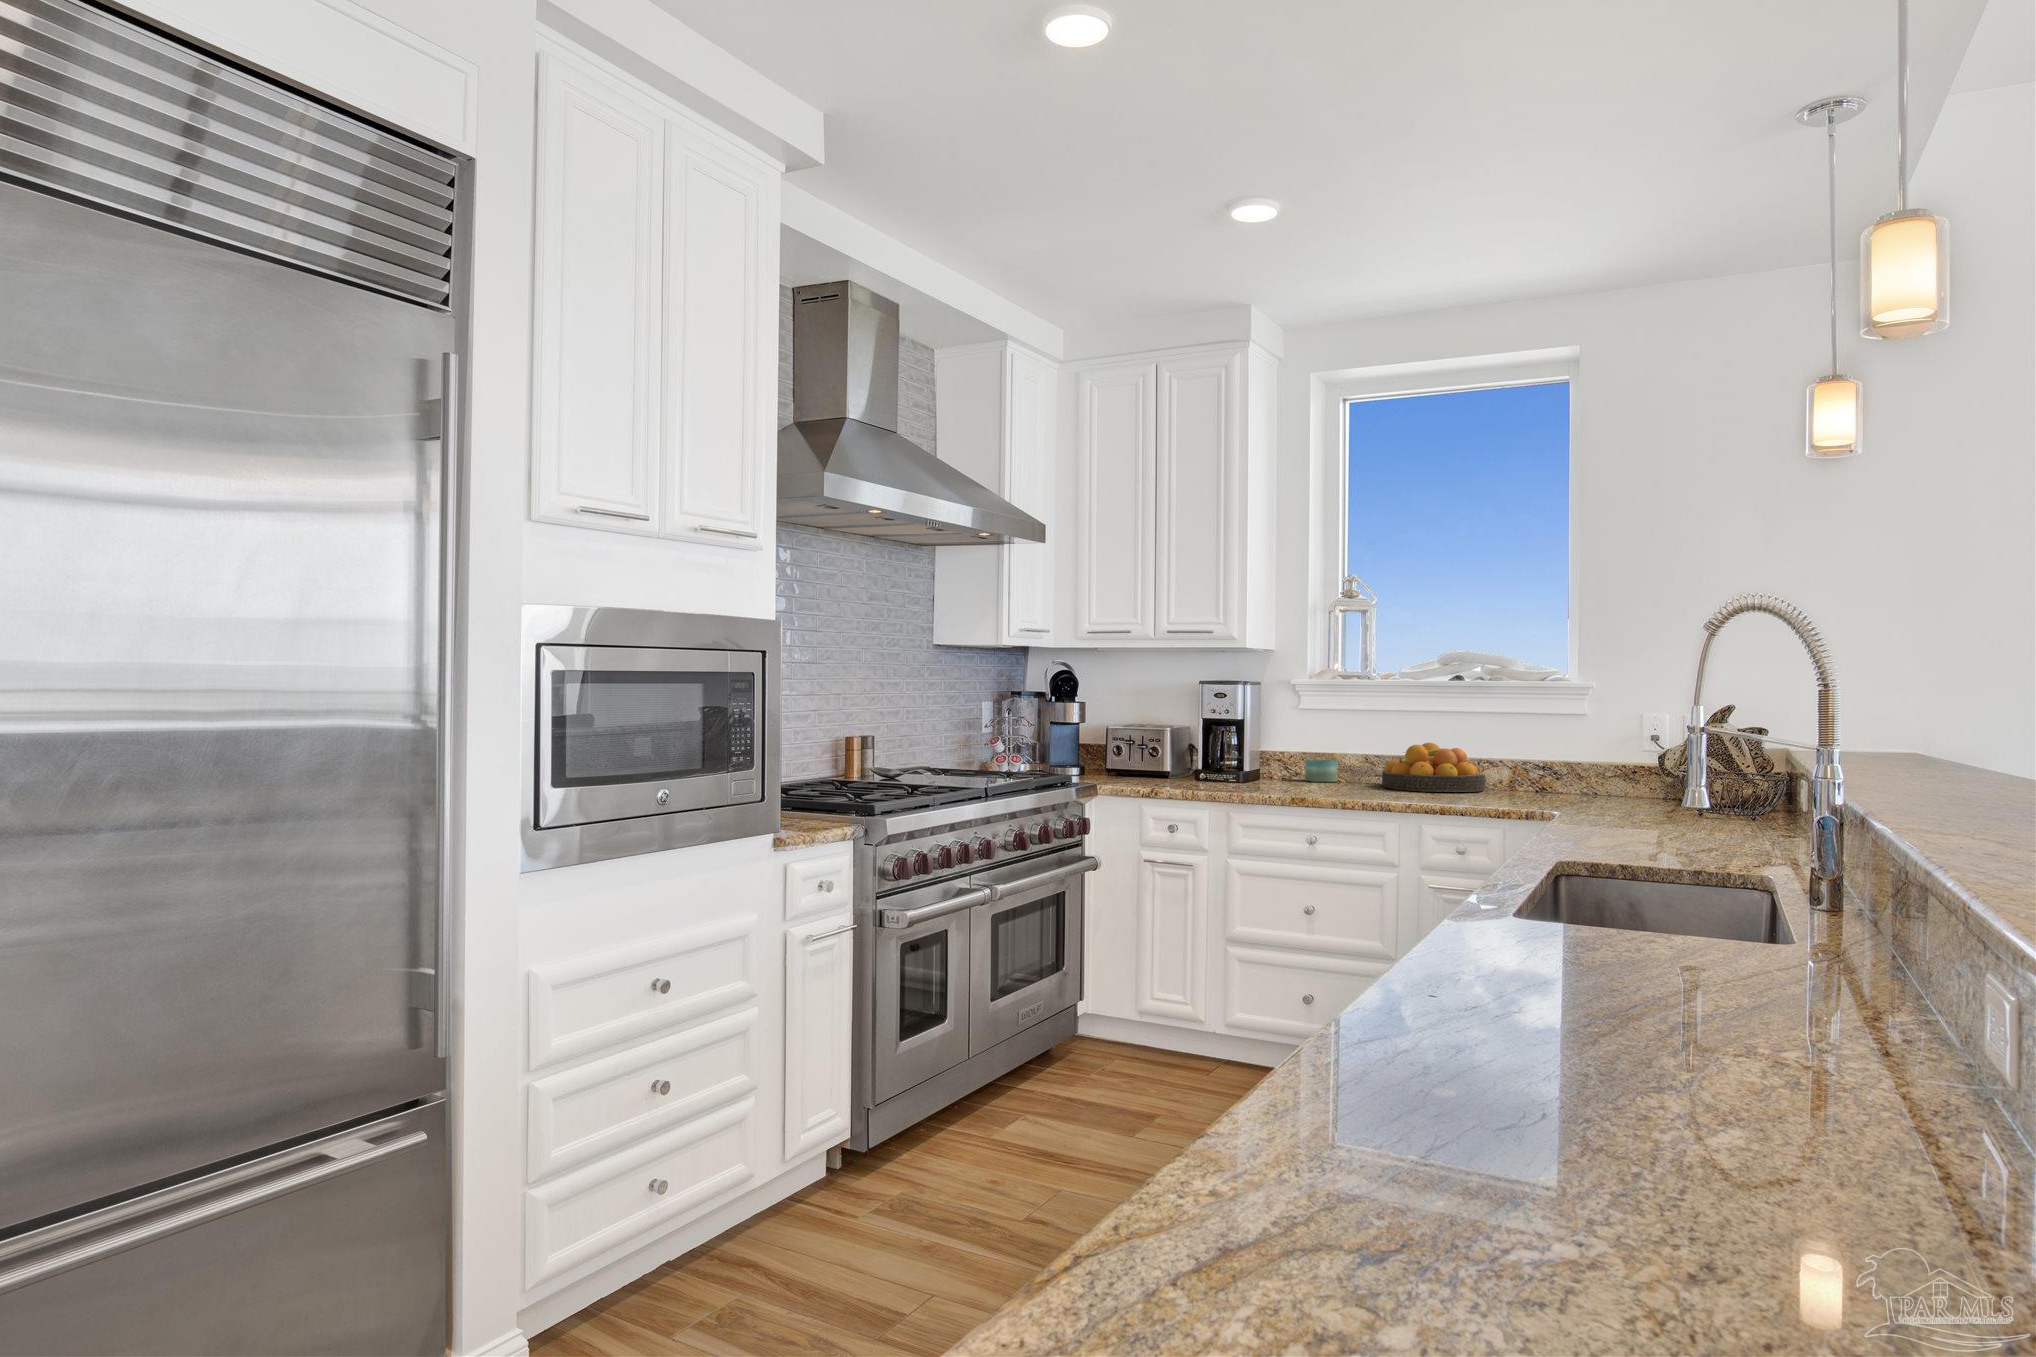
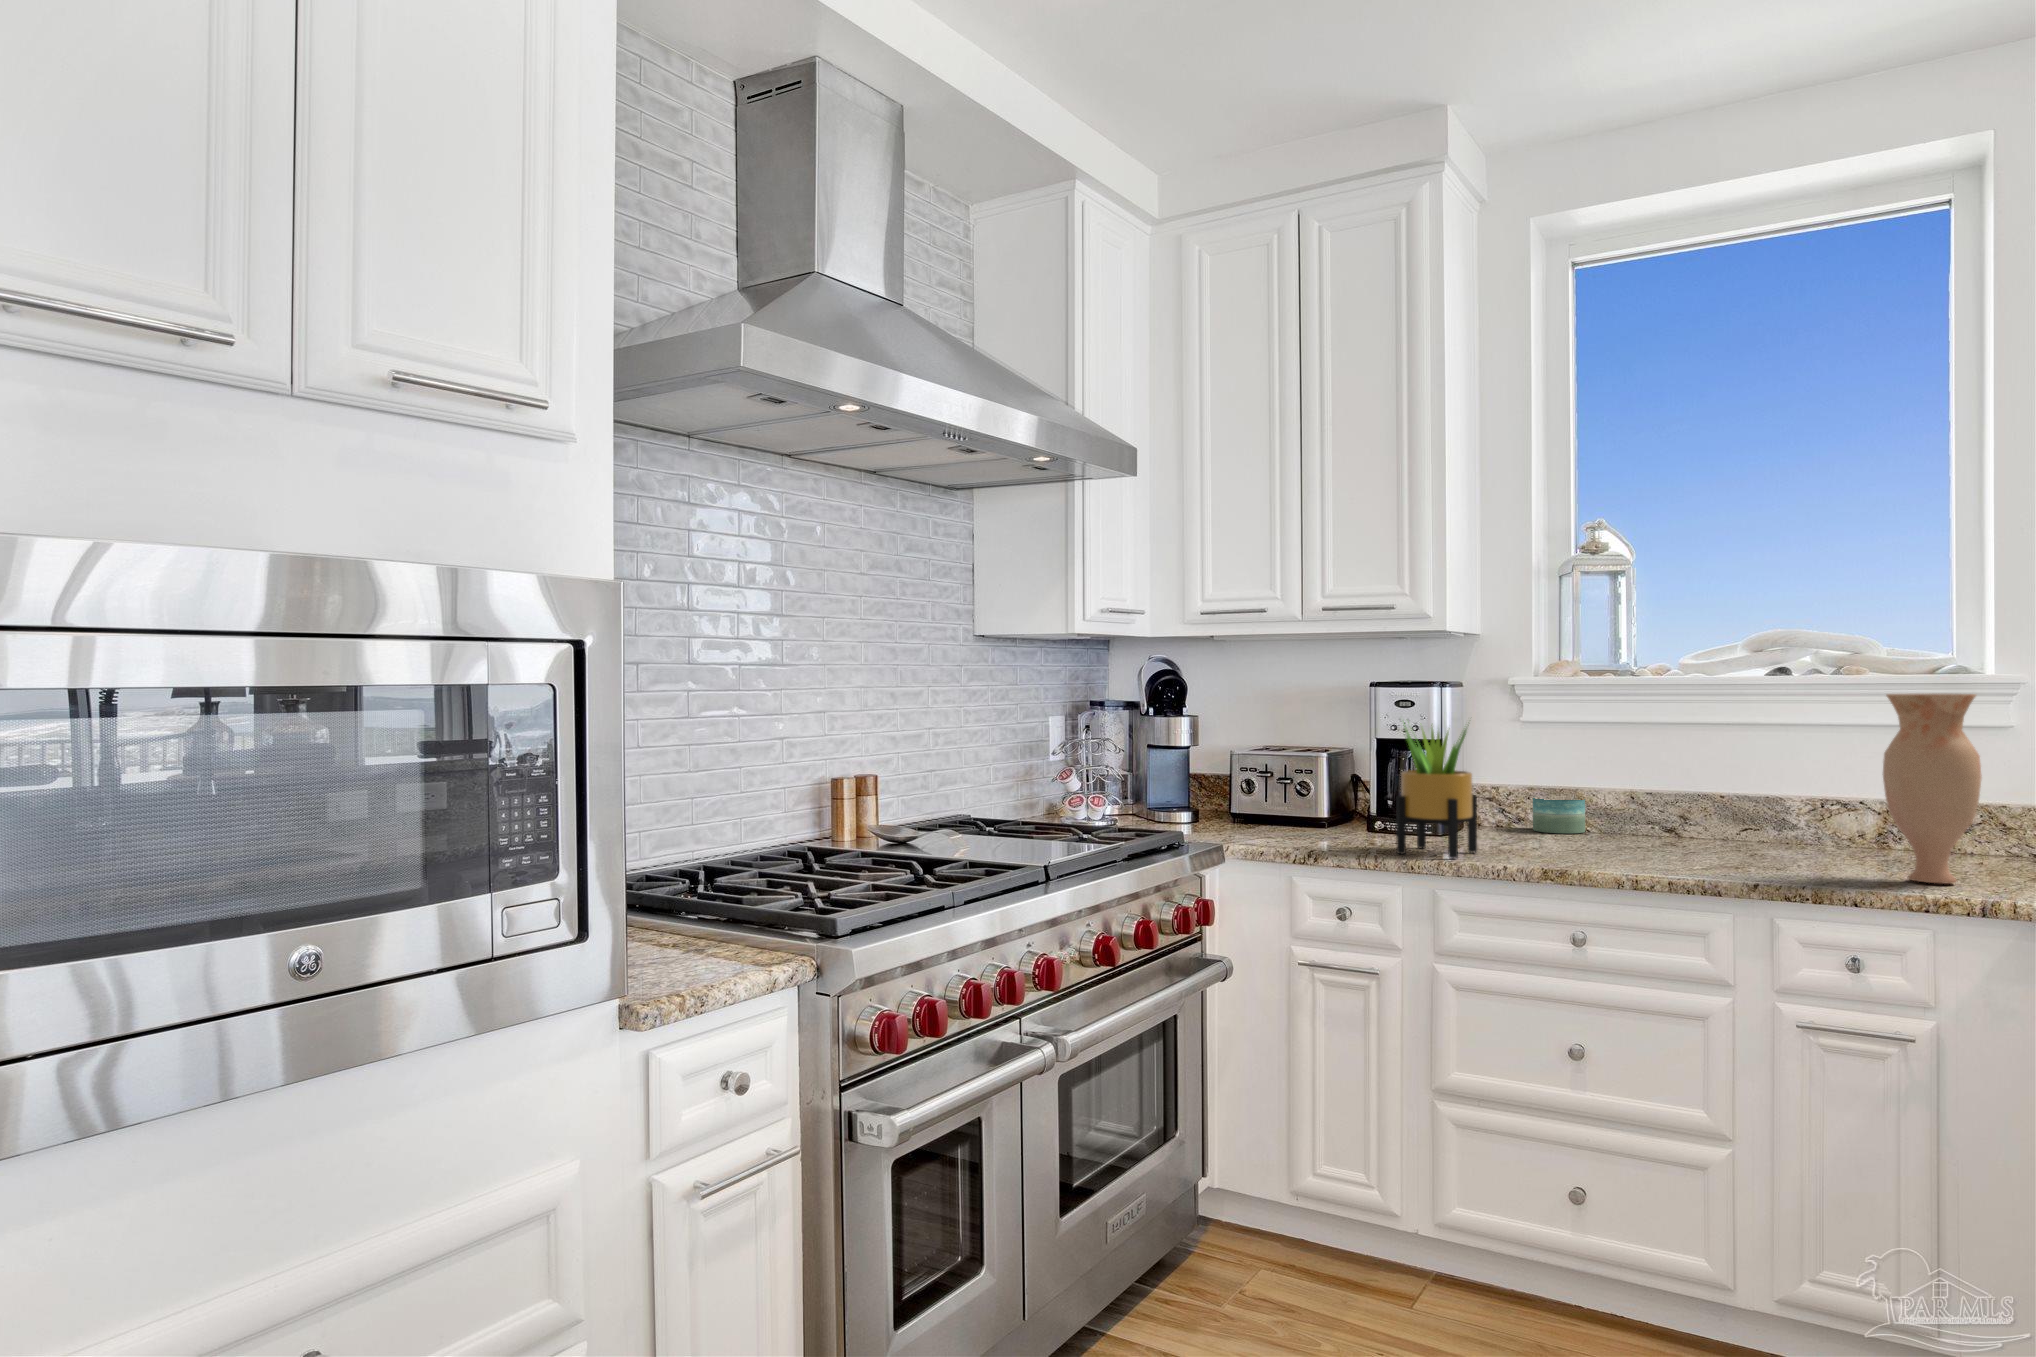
vase: none [1488,691,1539,804] -> present [1883,694,1982,884]
potted plant: none [1208,701,1259,792] -> present [1396,721,1477,858]
fruit bowl: present [1382,743,1486,792] -> none [1665,773,1842,854]

